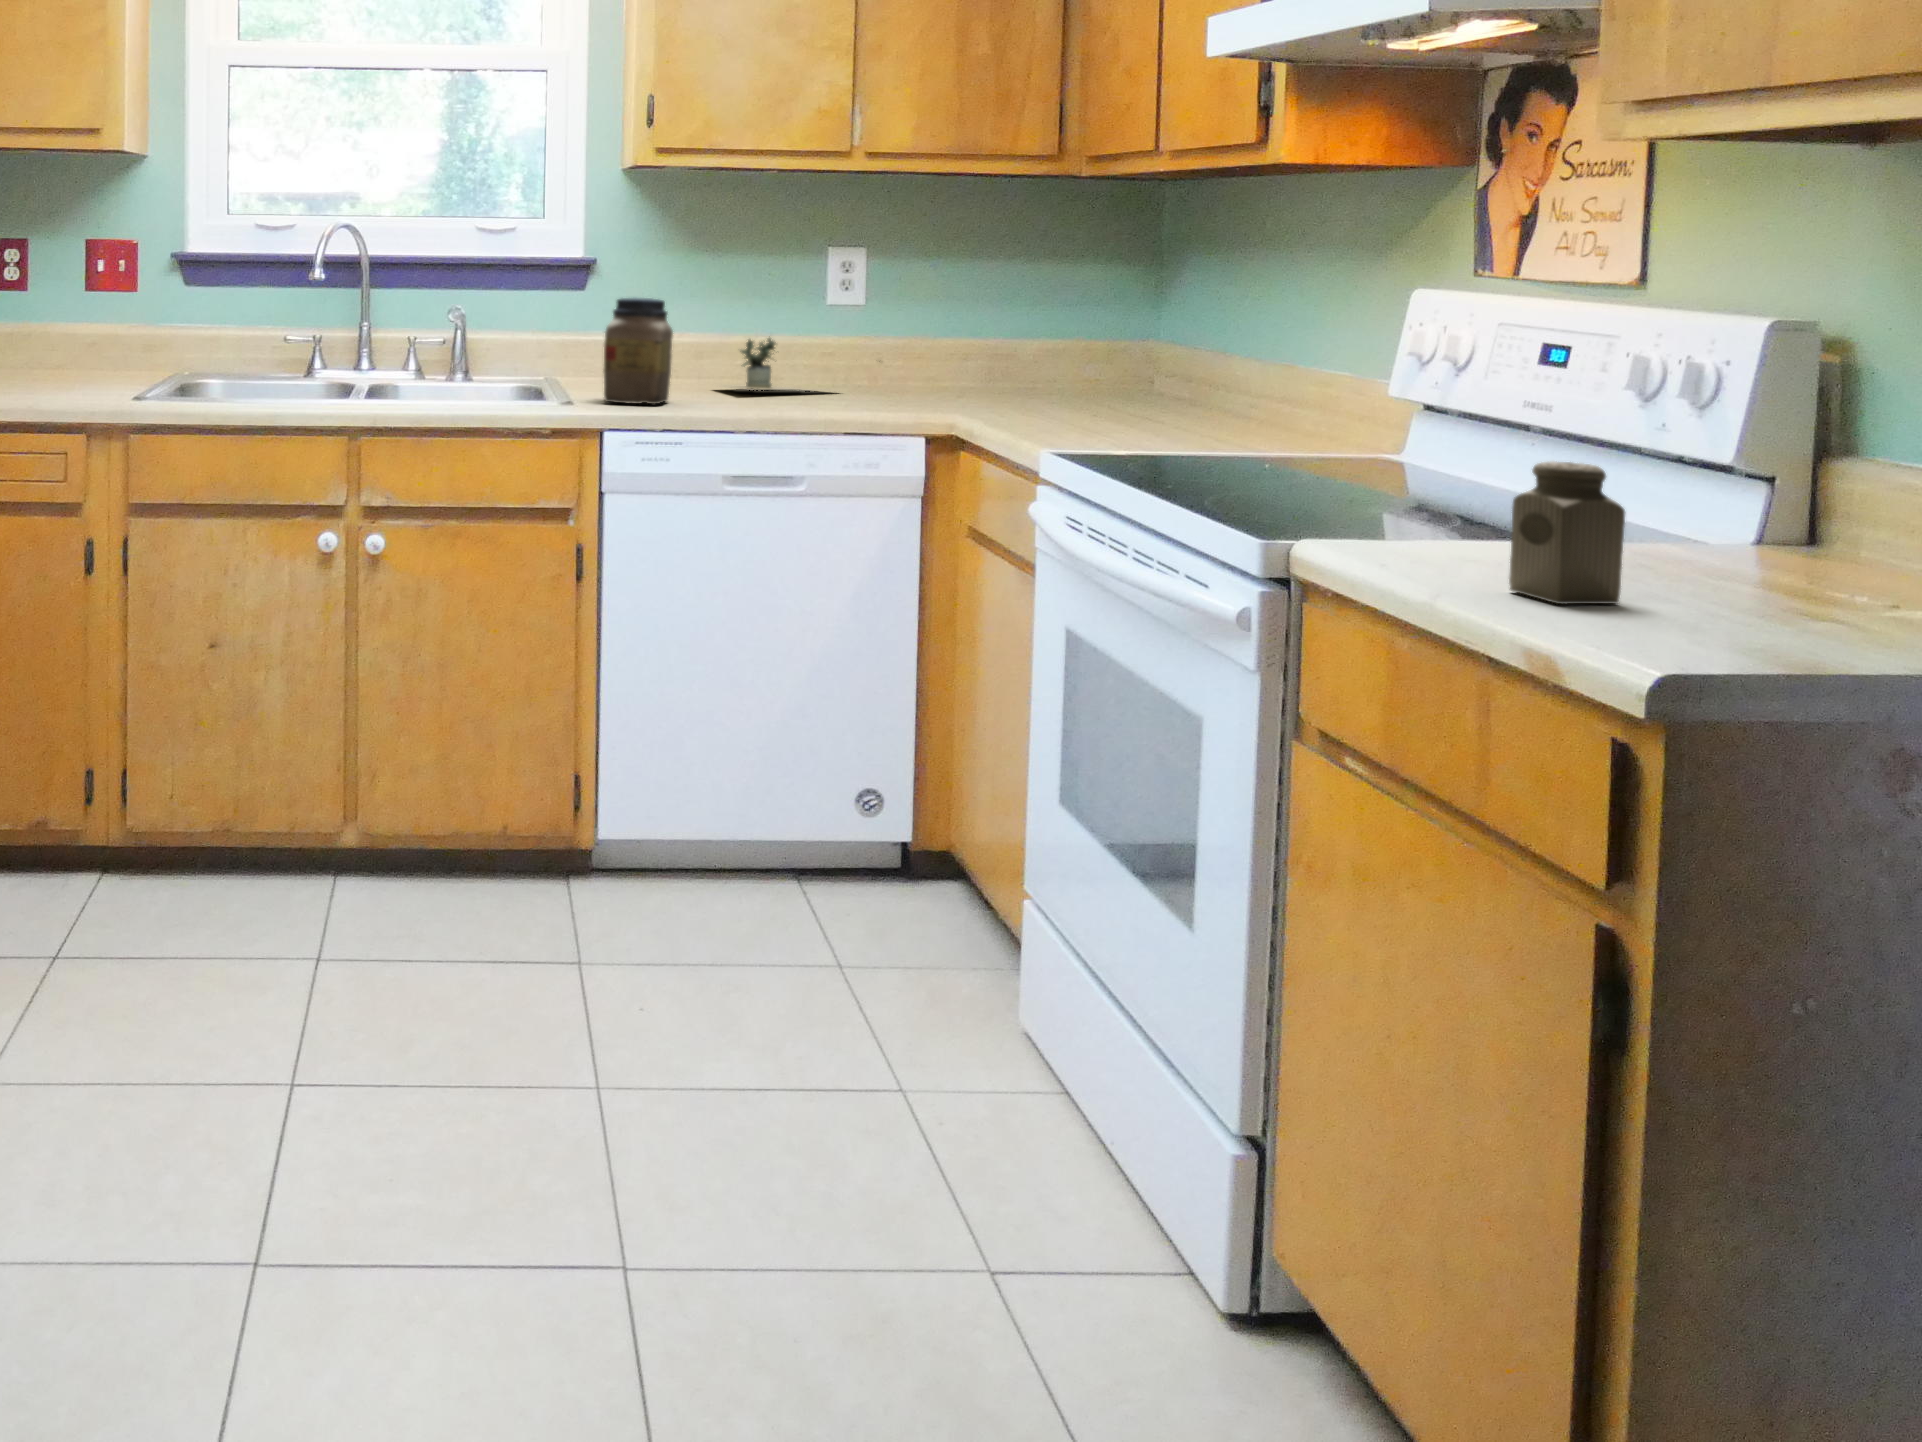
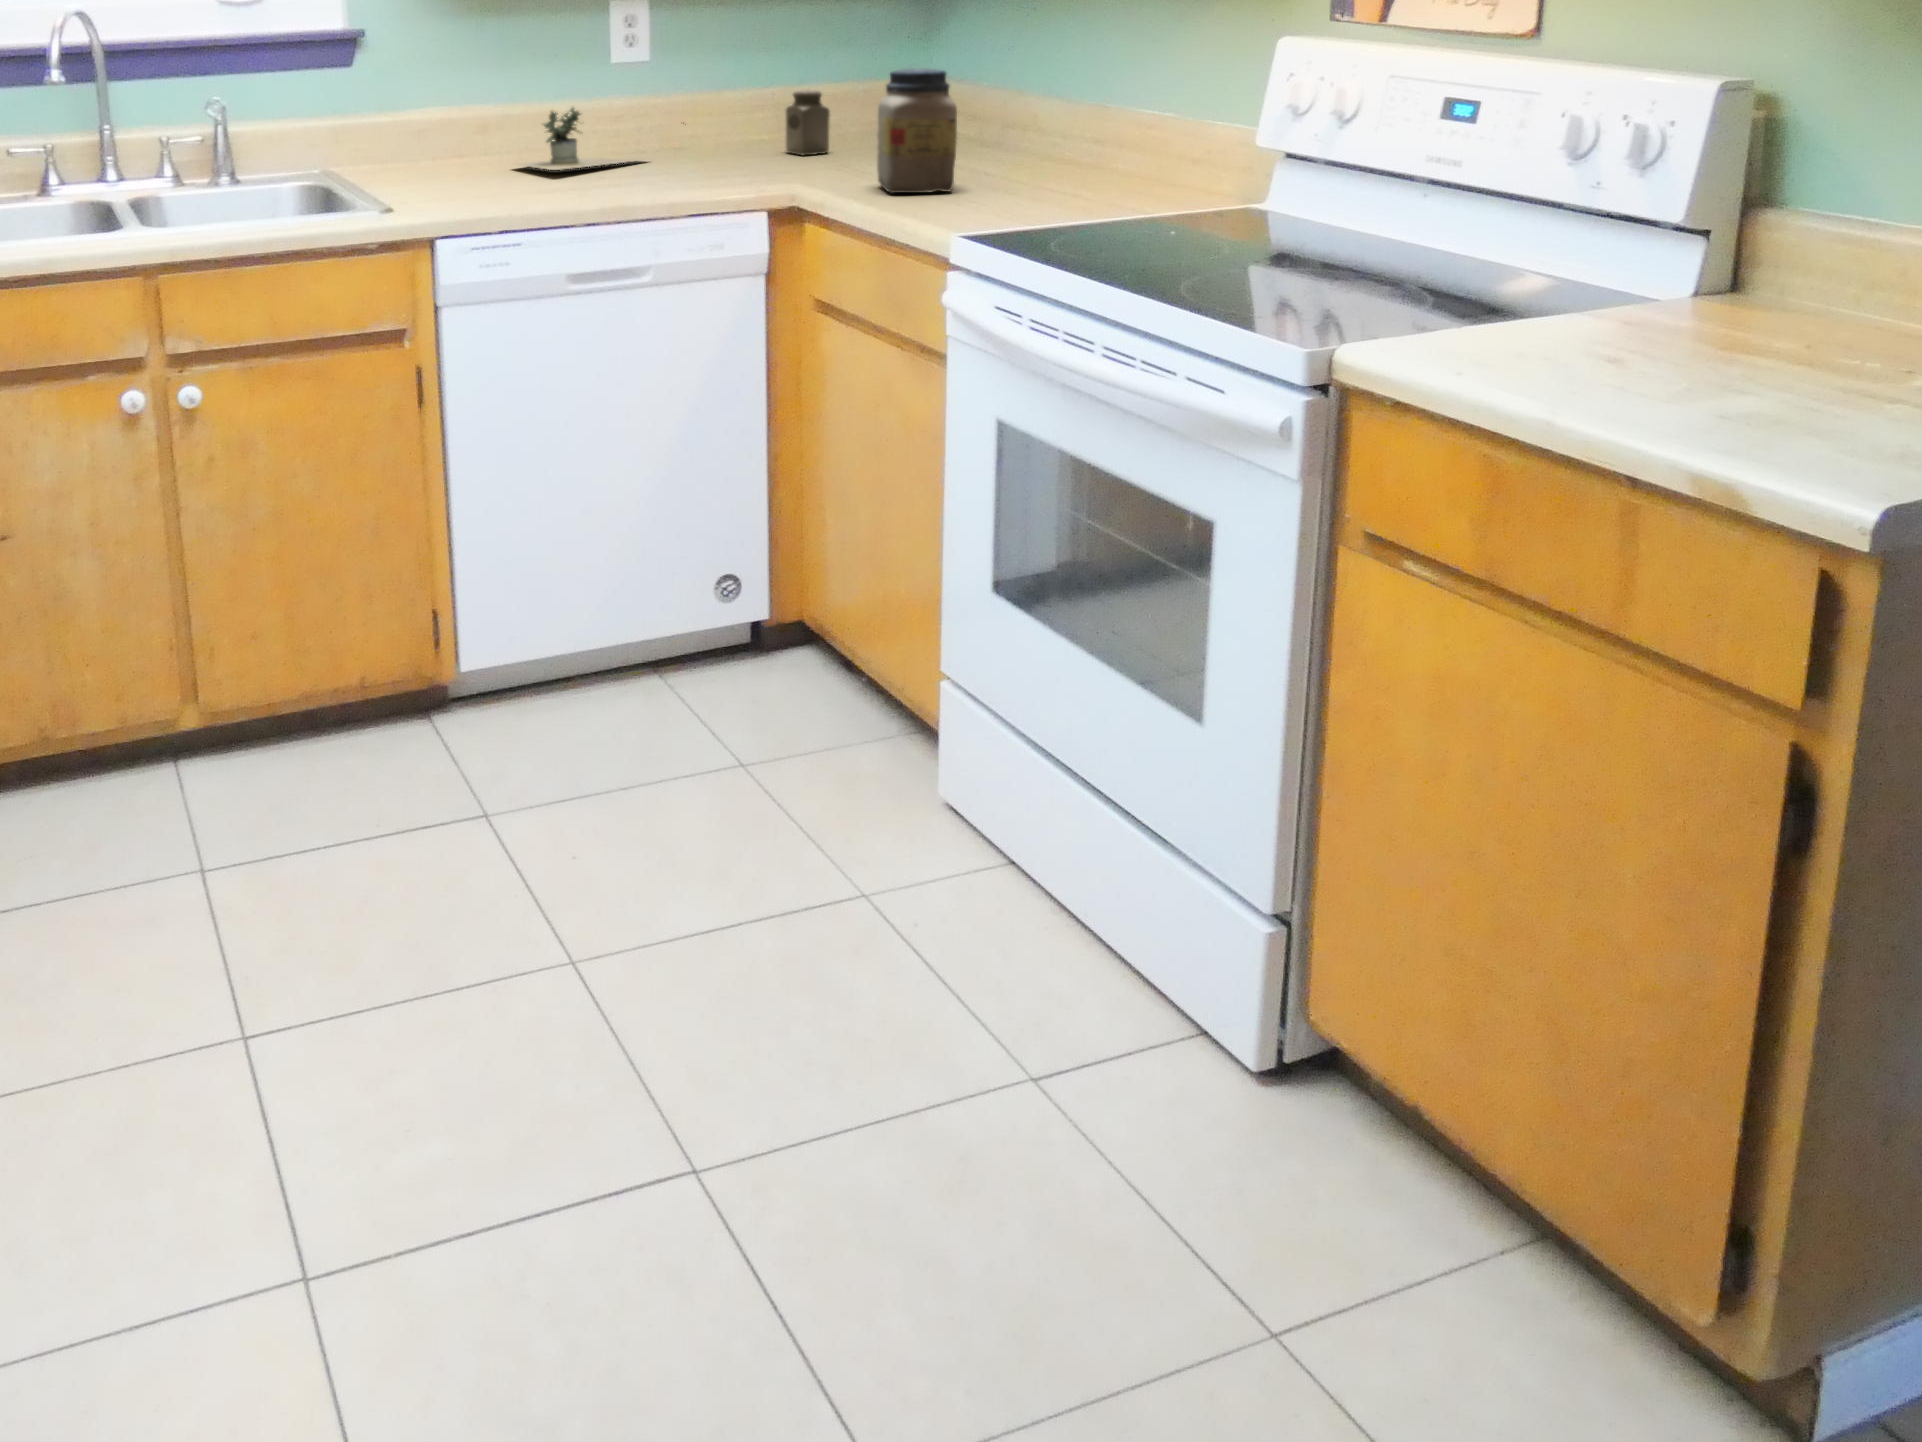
jar: present [604,297,673,404] -> present [877,68,957,193]
salt shaker: present [1509,461,1625,604] -> present [786,90,830,155]

